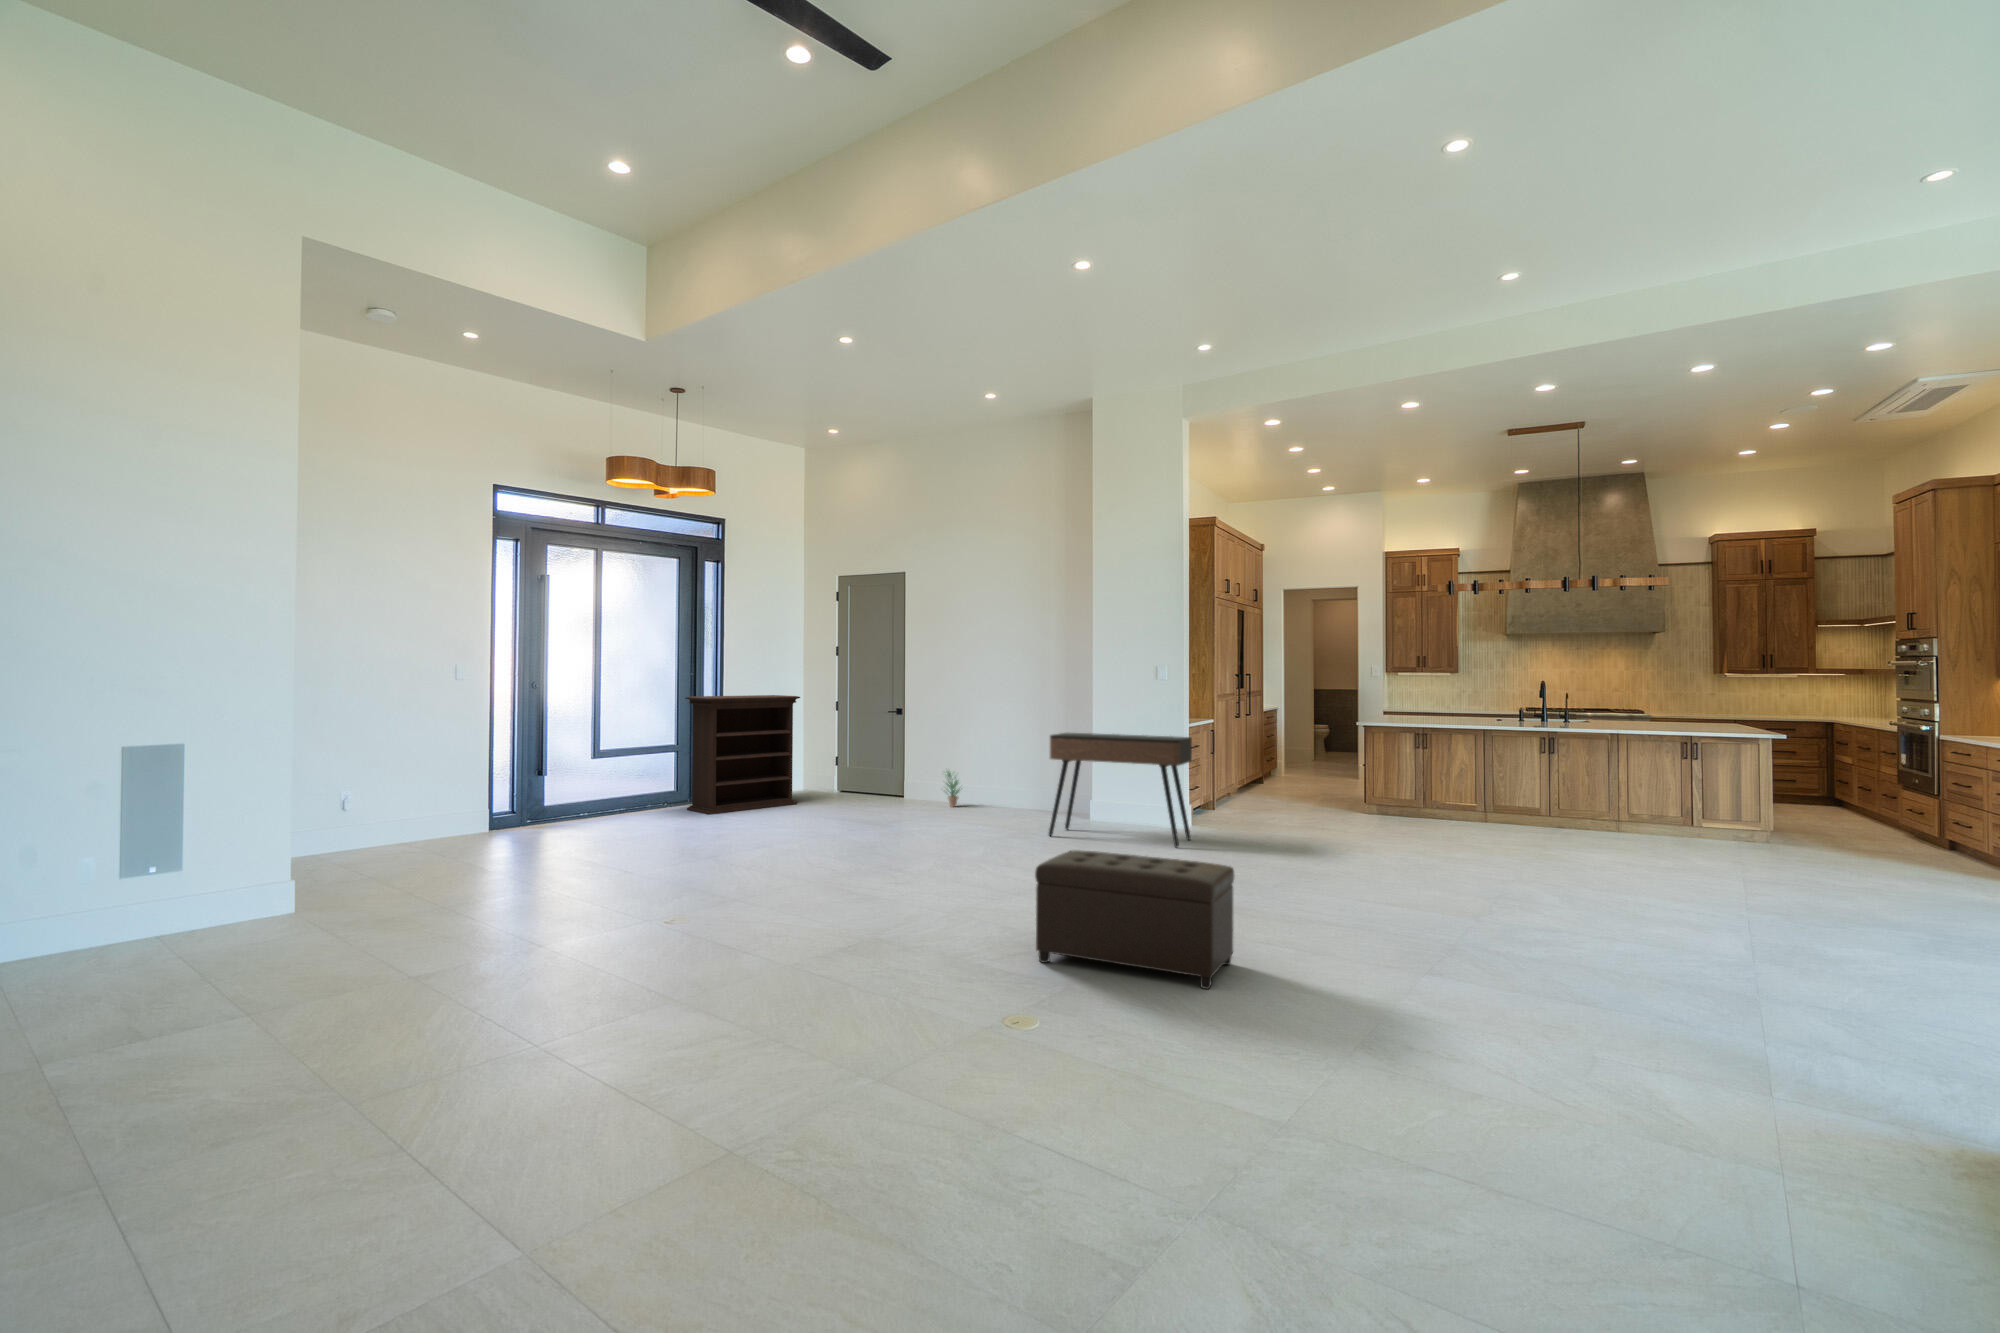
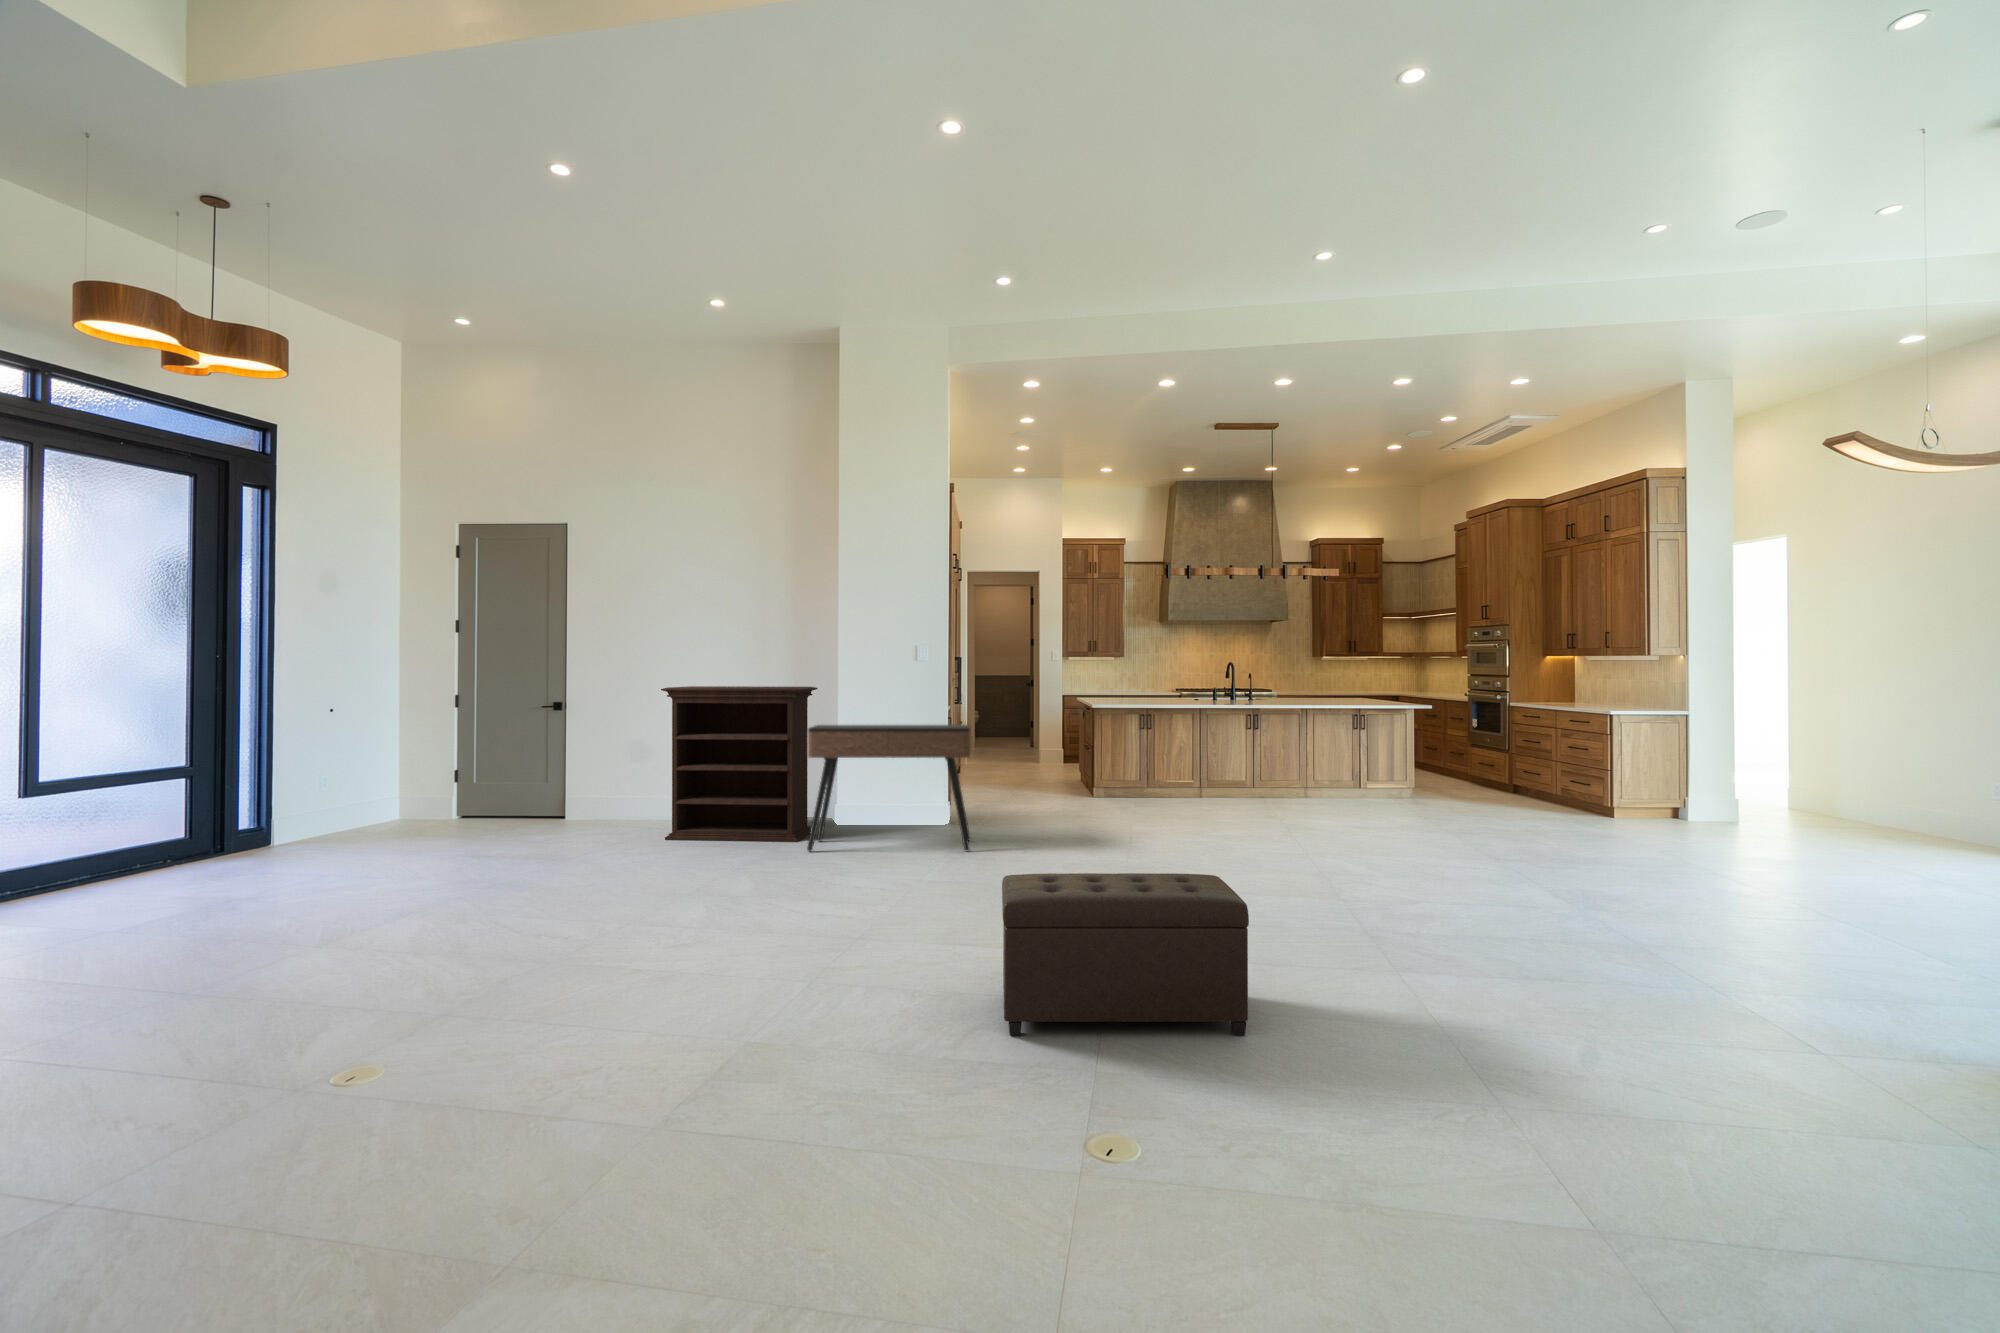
bookshelf: present [685,695,800,814] -> present [661,686,818,842]
potted plant: present [946,771,960,807] -> none [626,775,655,825]

